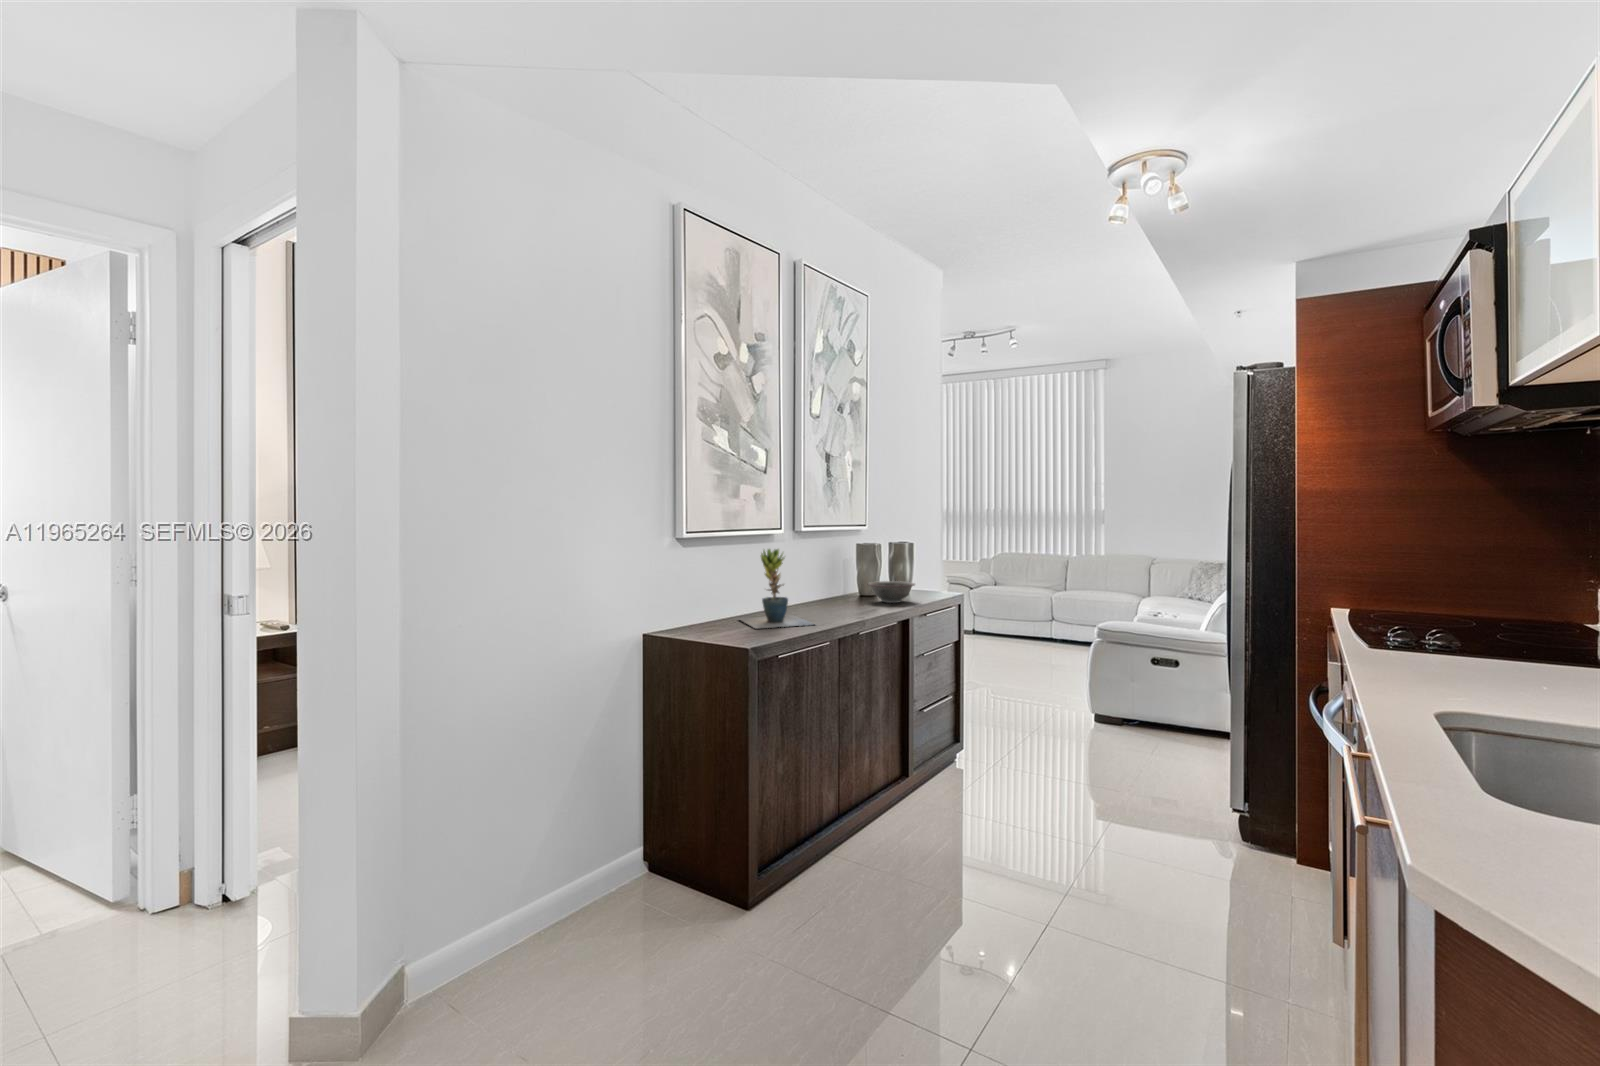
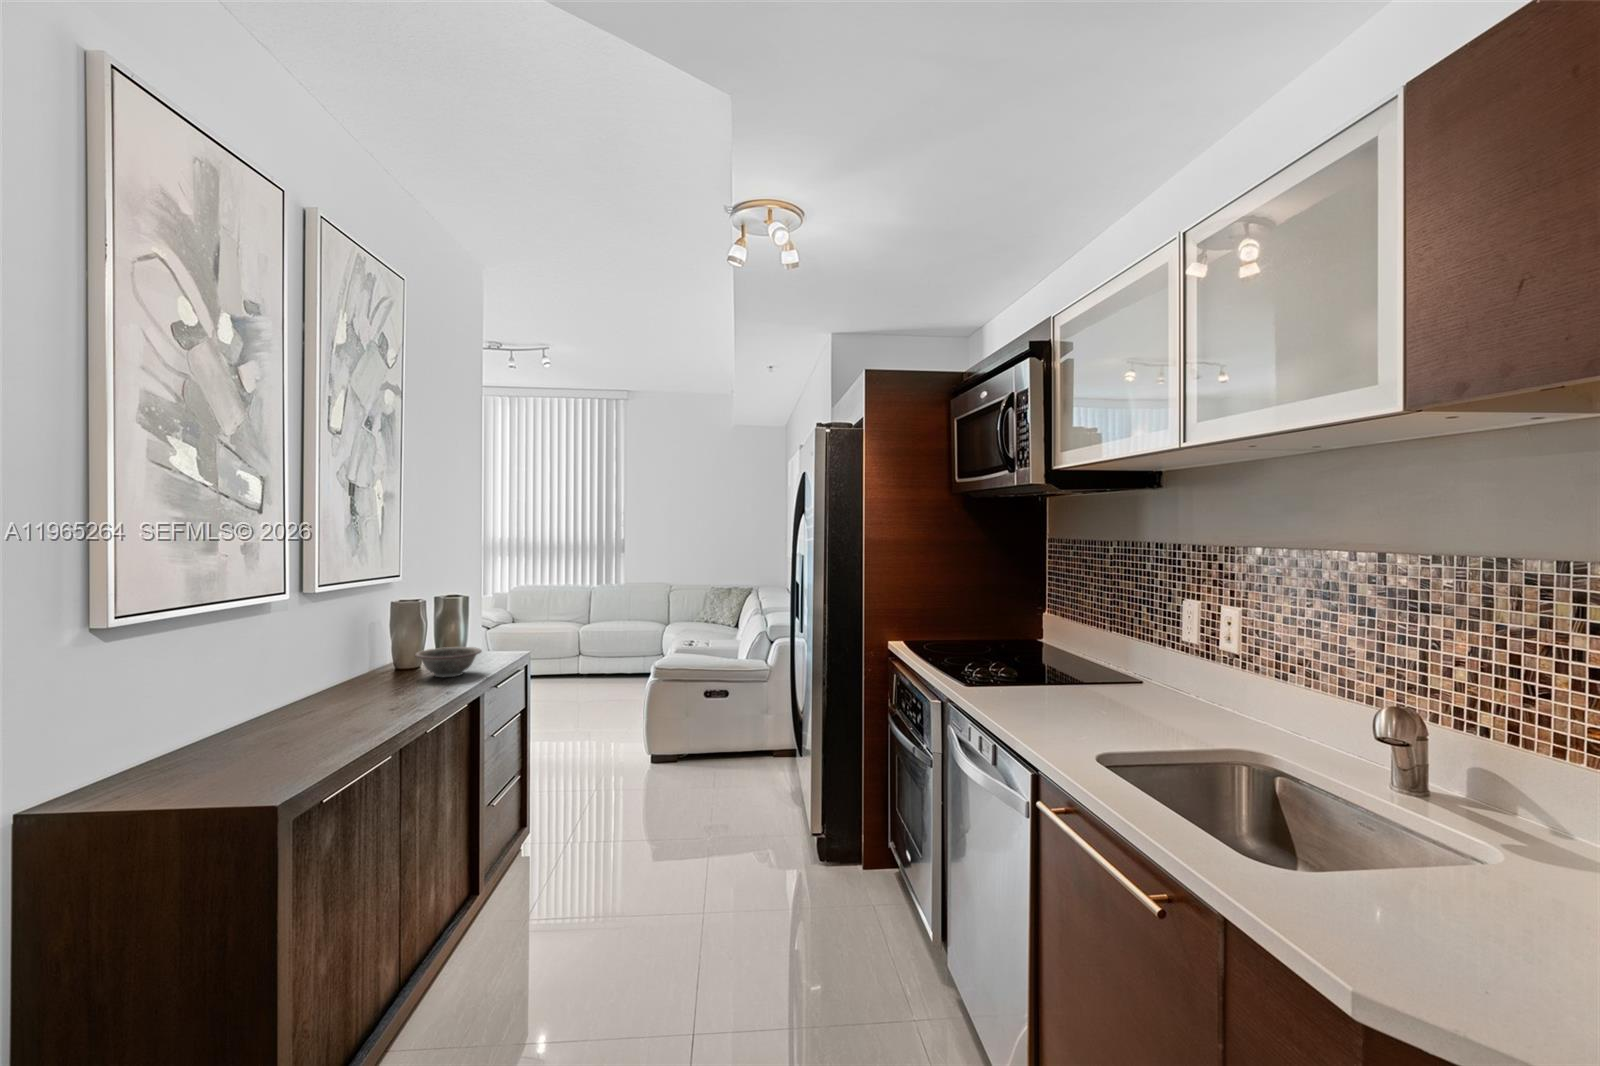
potted plant: present [740,549,813,628] -> none [211,628,365,761]

